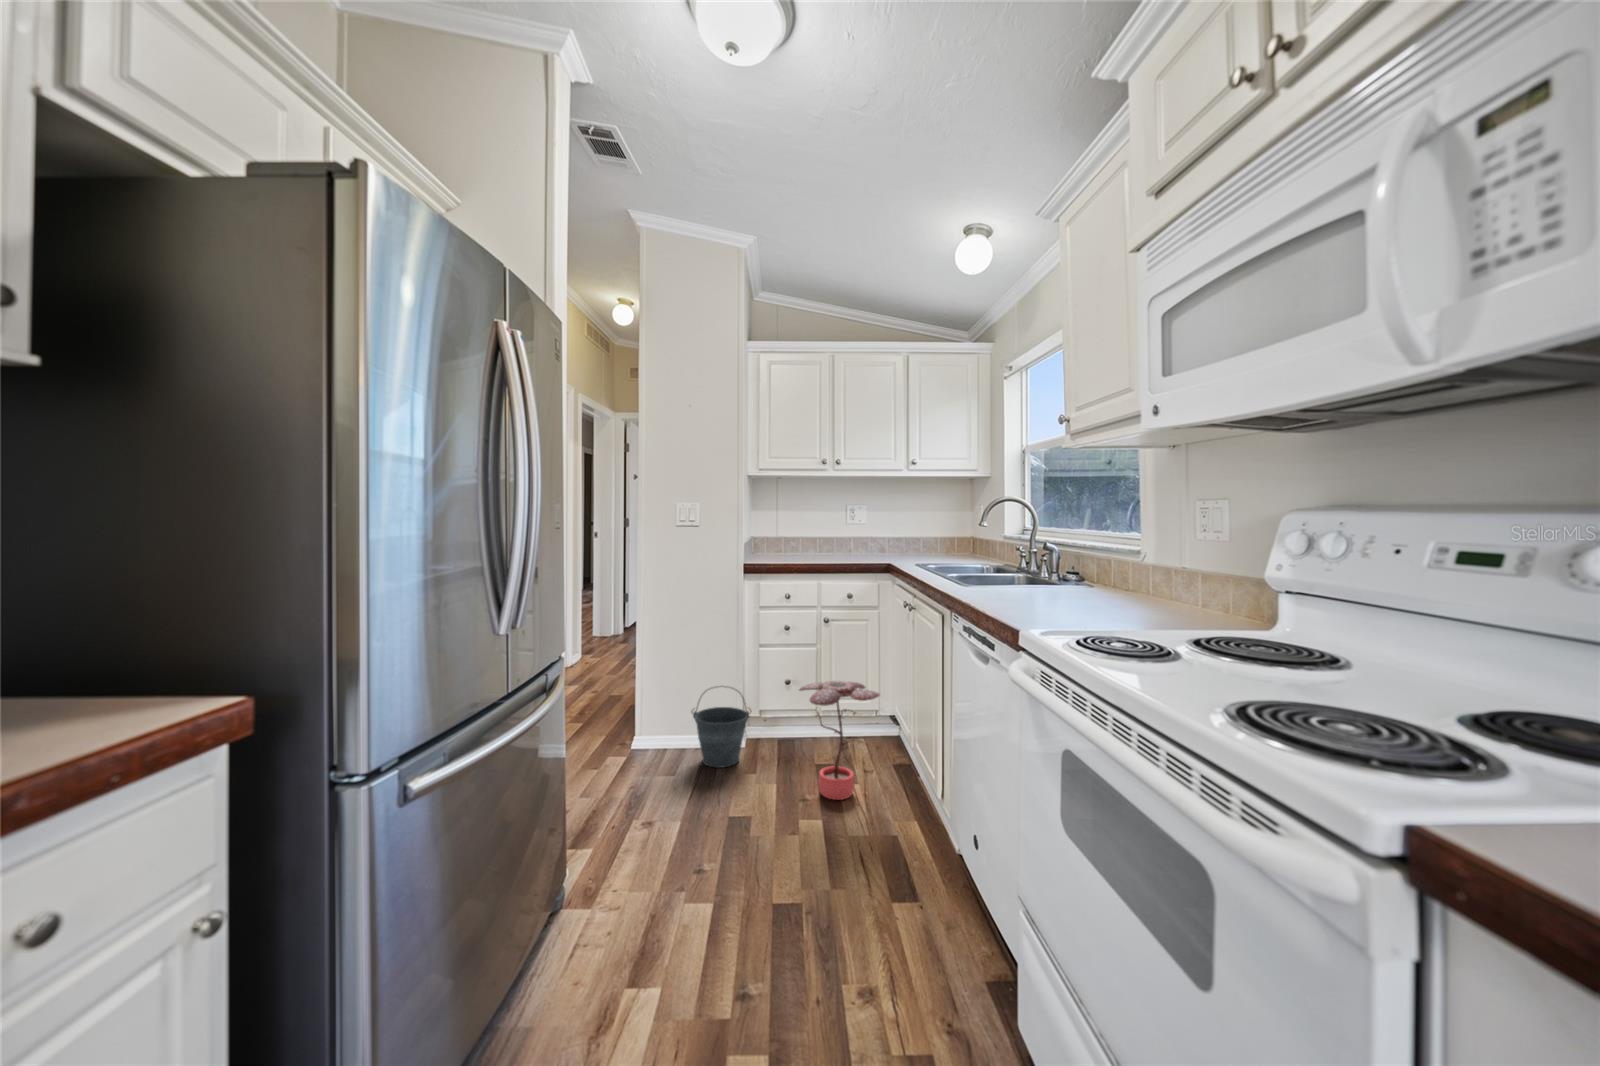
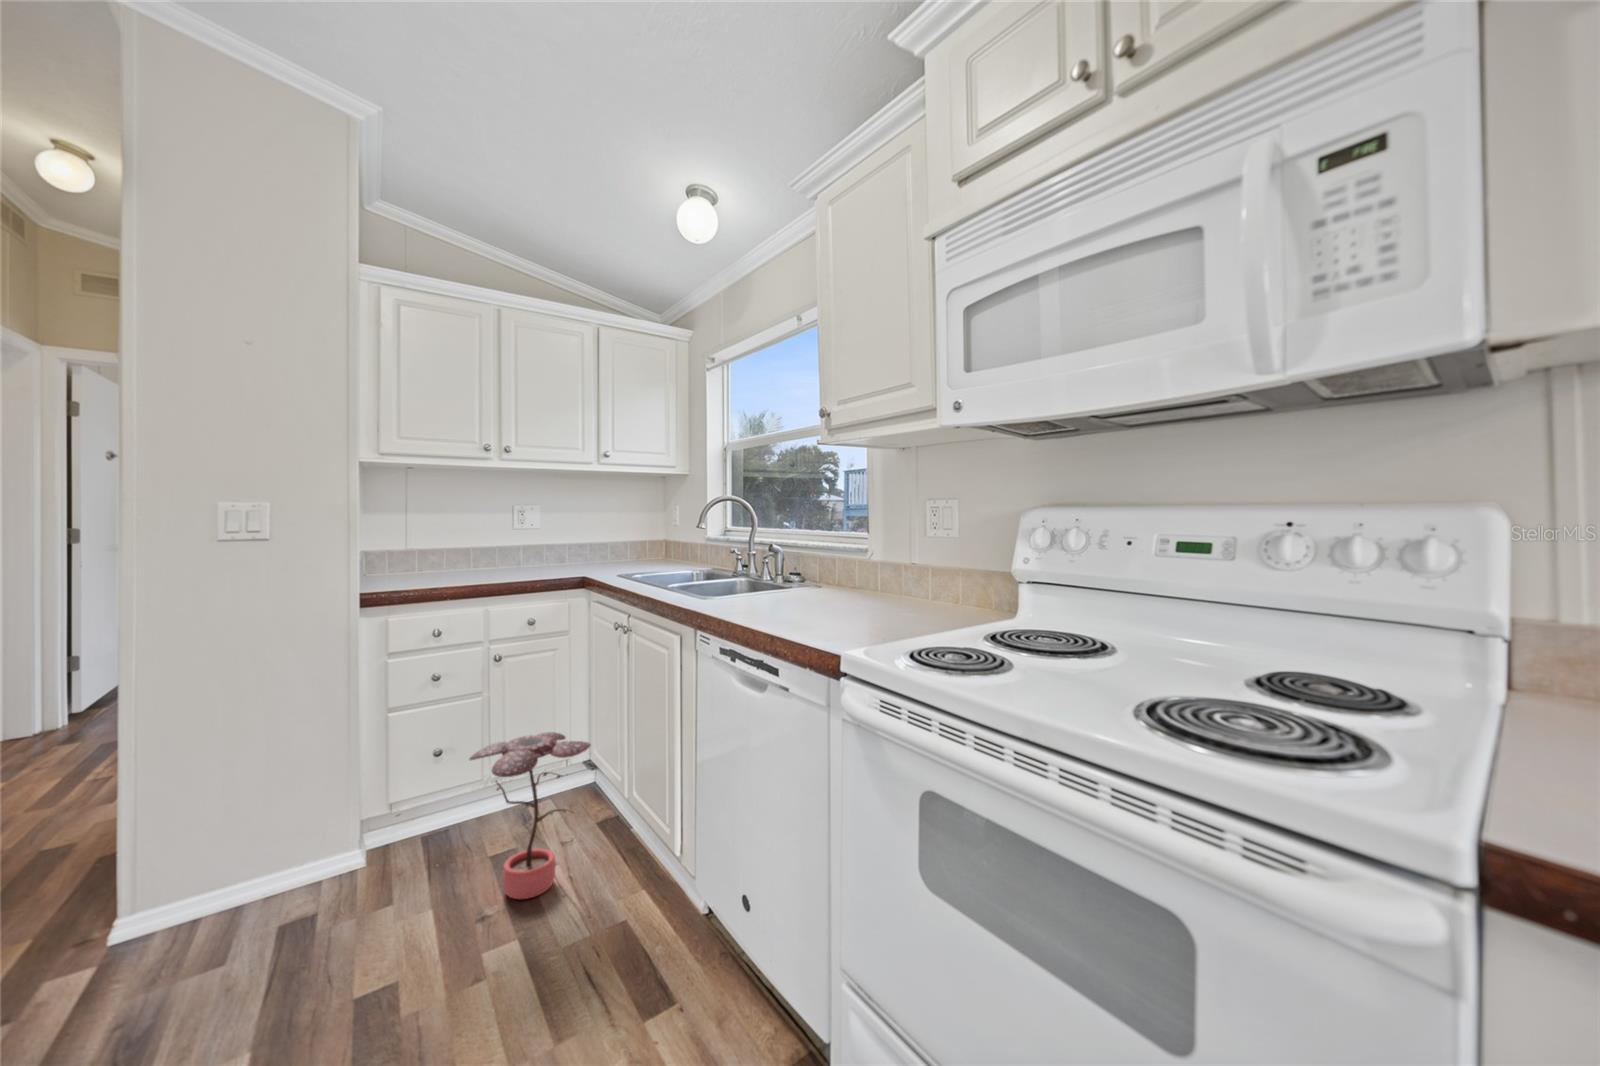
bucket: present [692,686,749,768] -> none [264,774,381,907]

